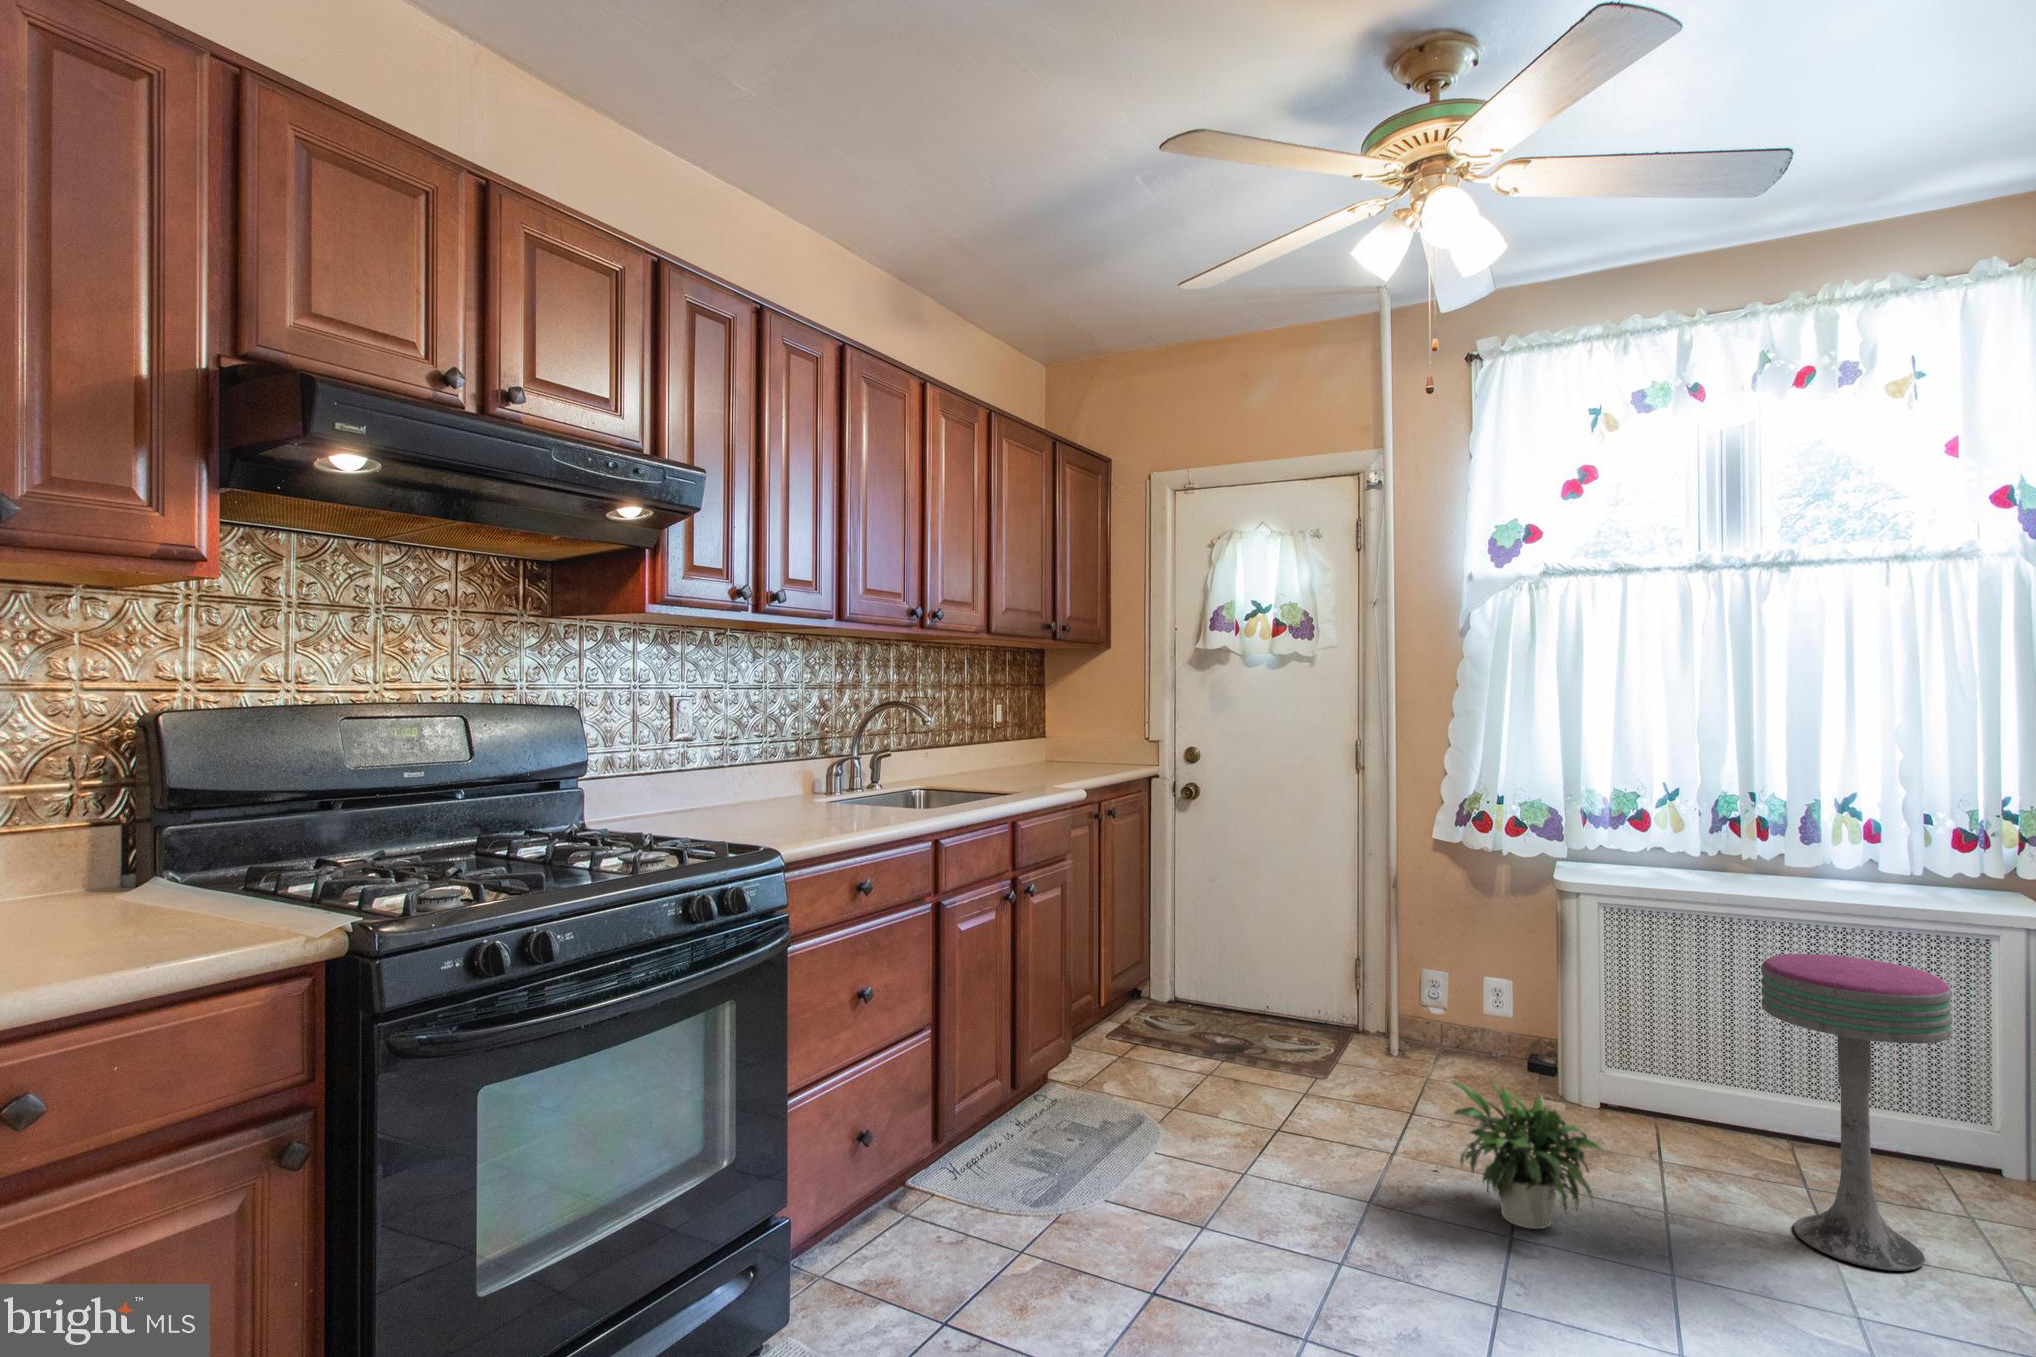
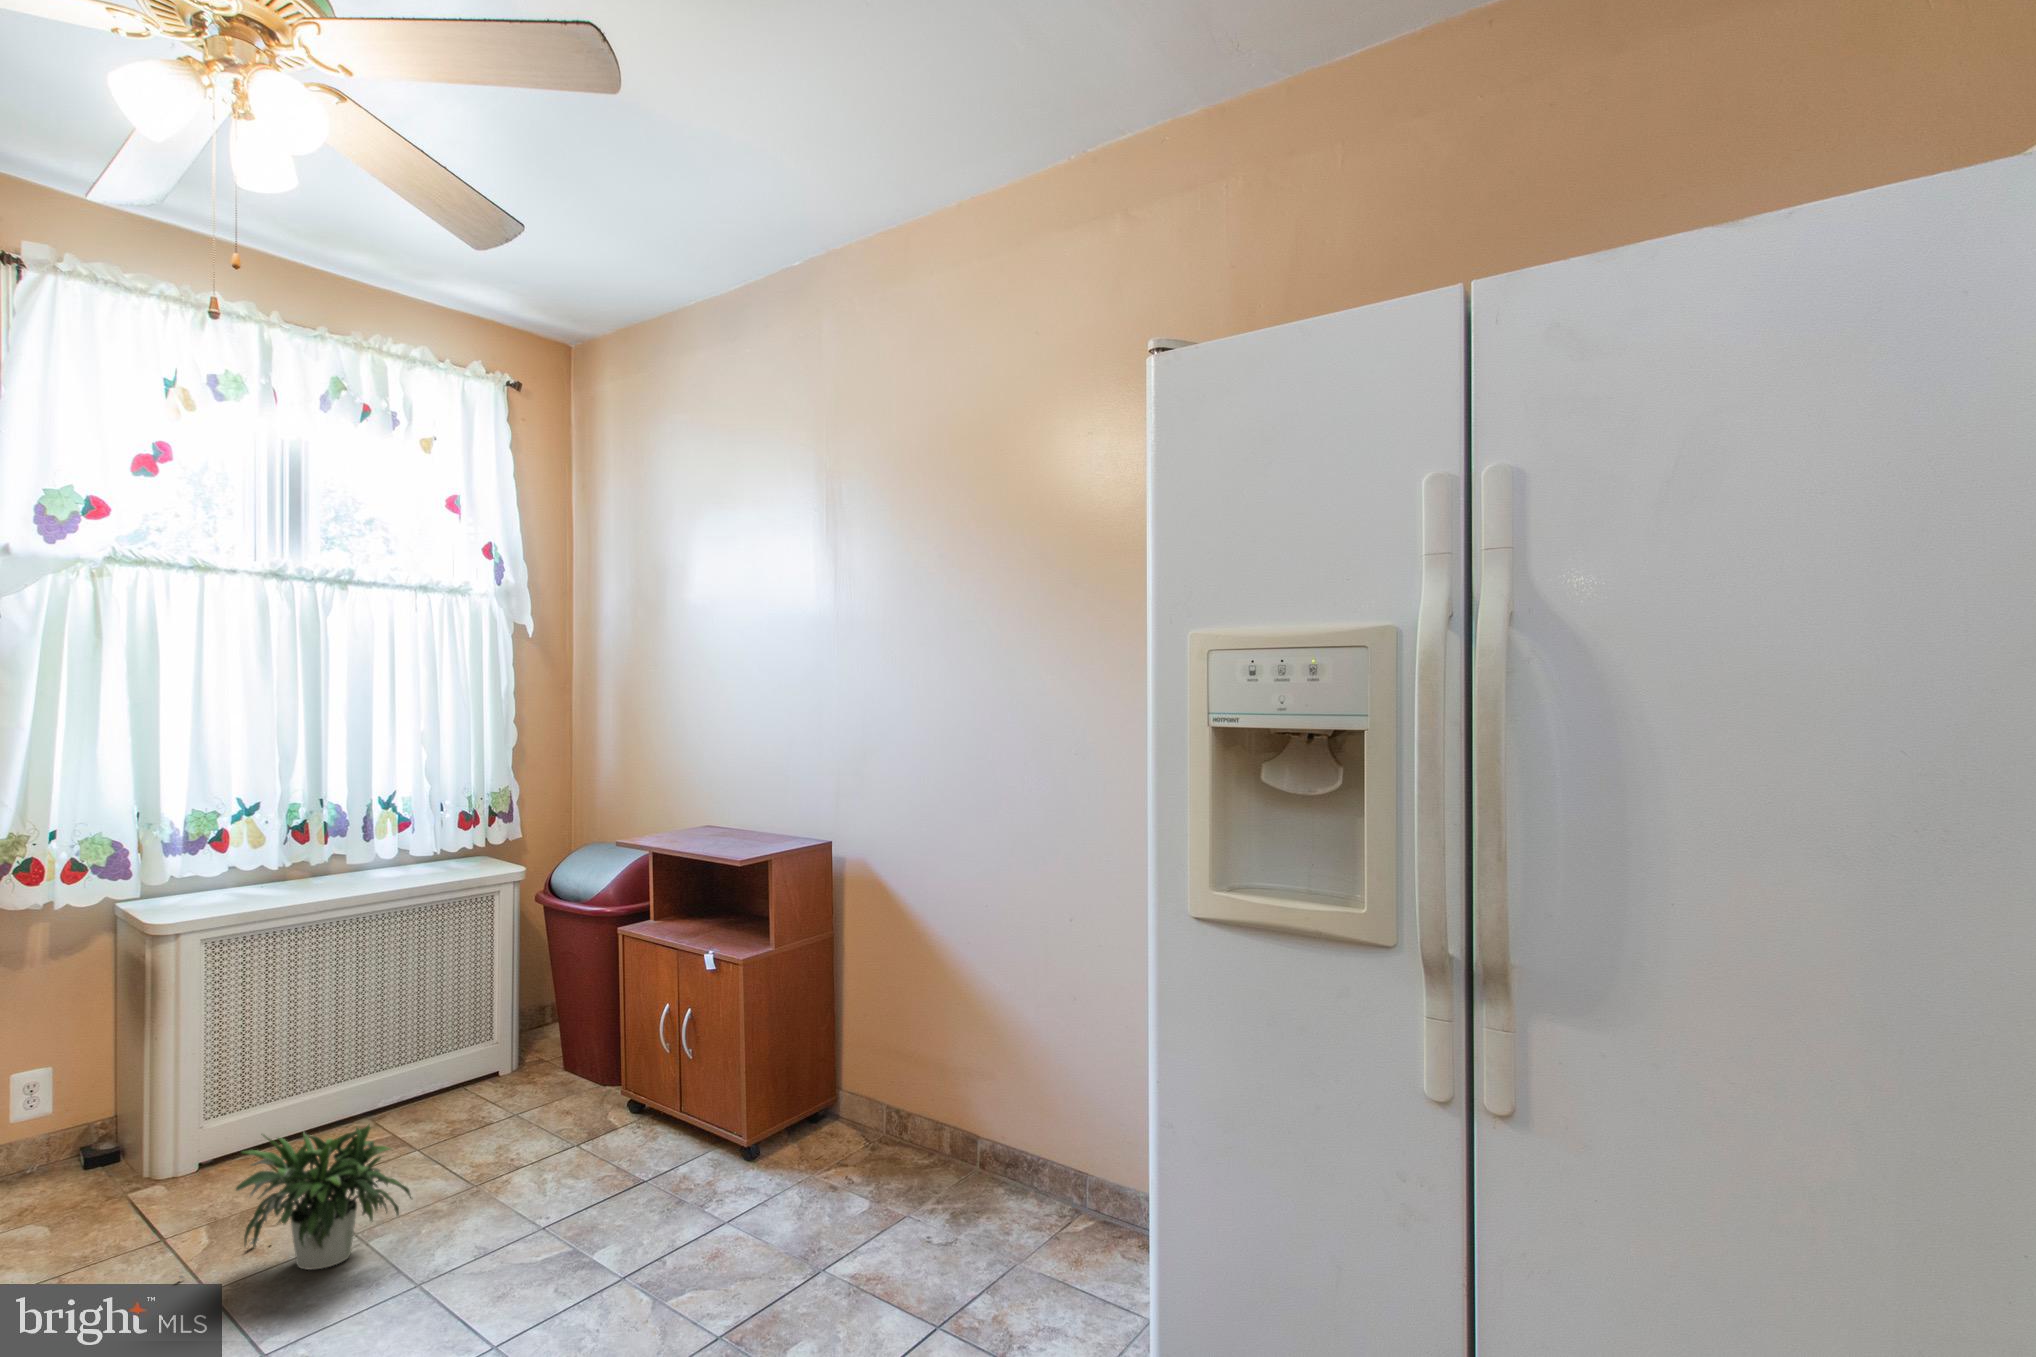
bar stool: present [1761,954,1953,1271] -> none [447,916,577,1161]

